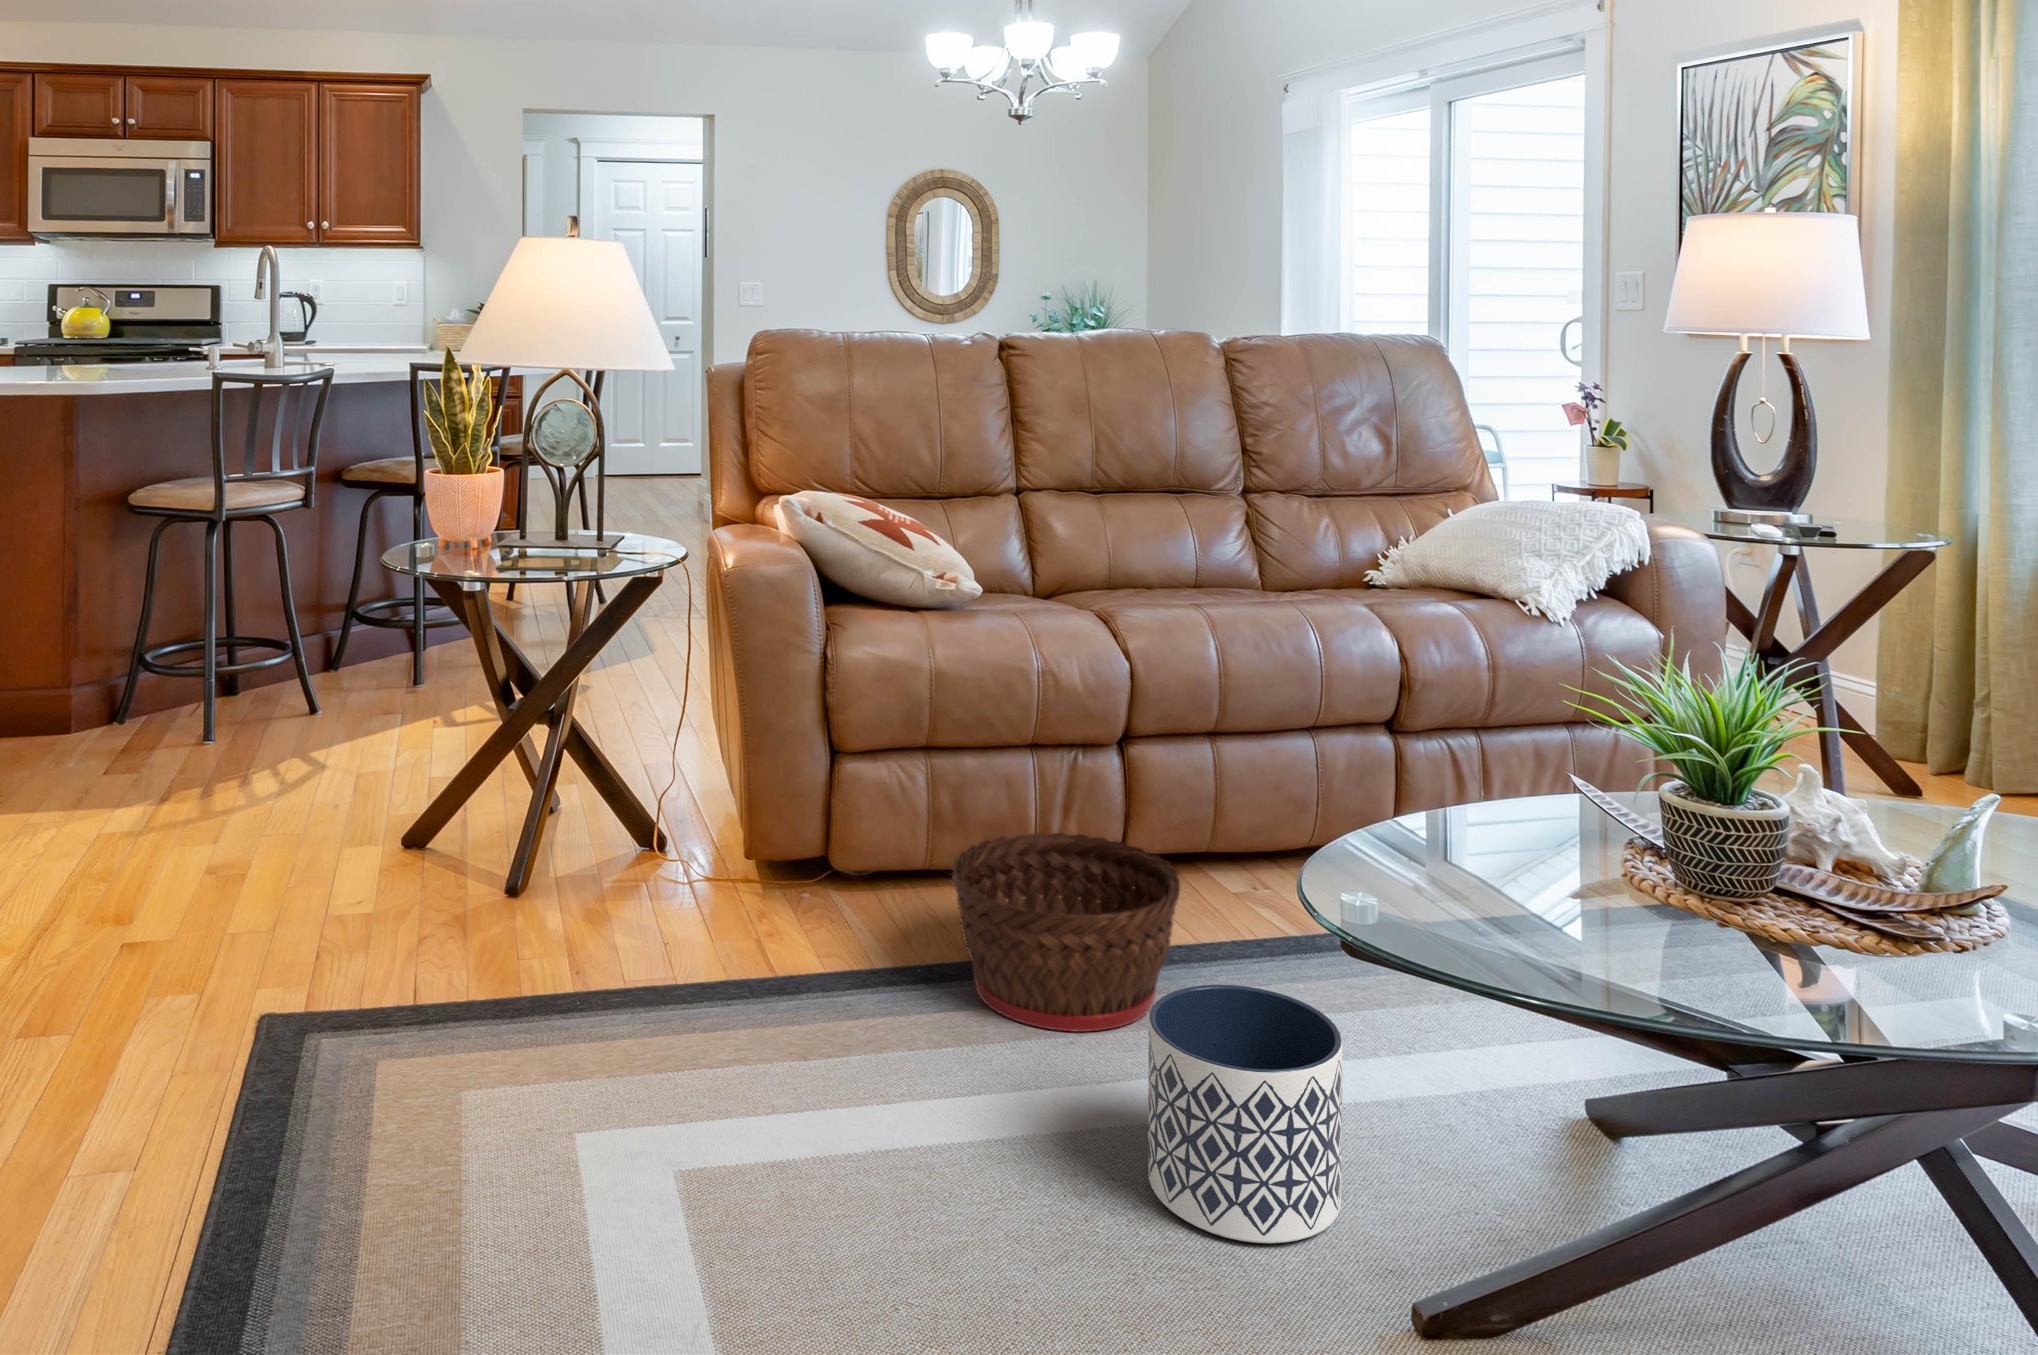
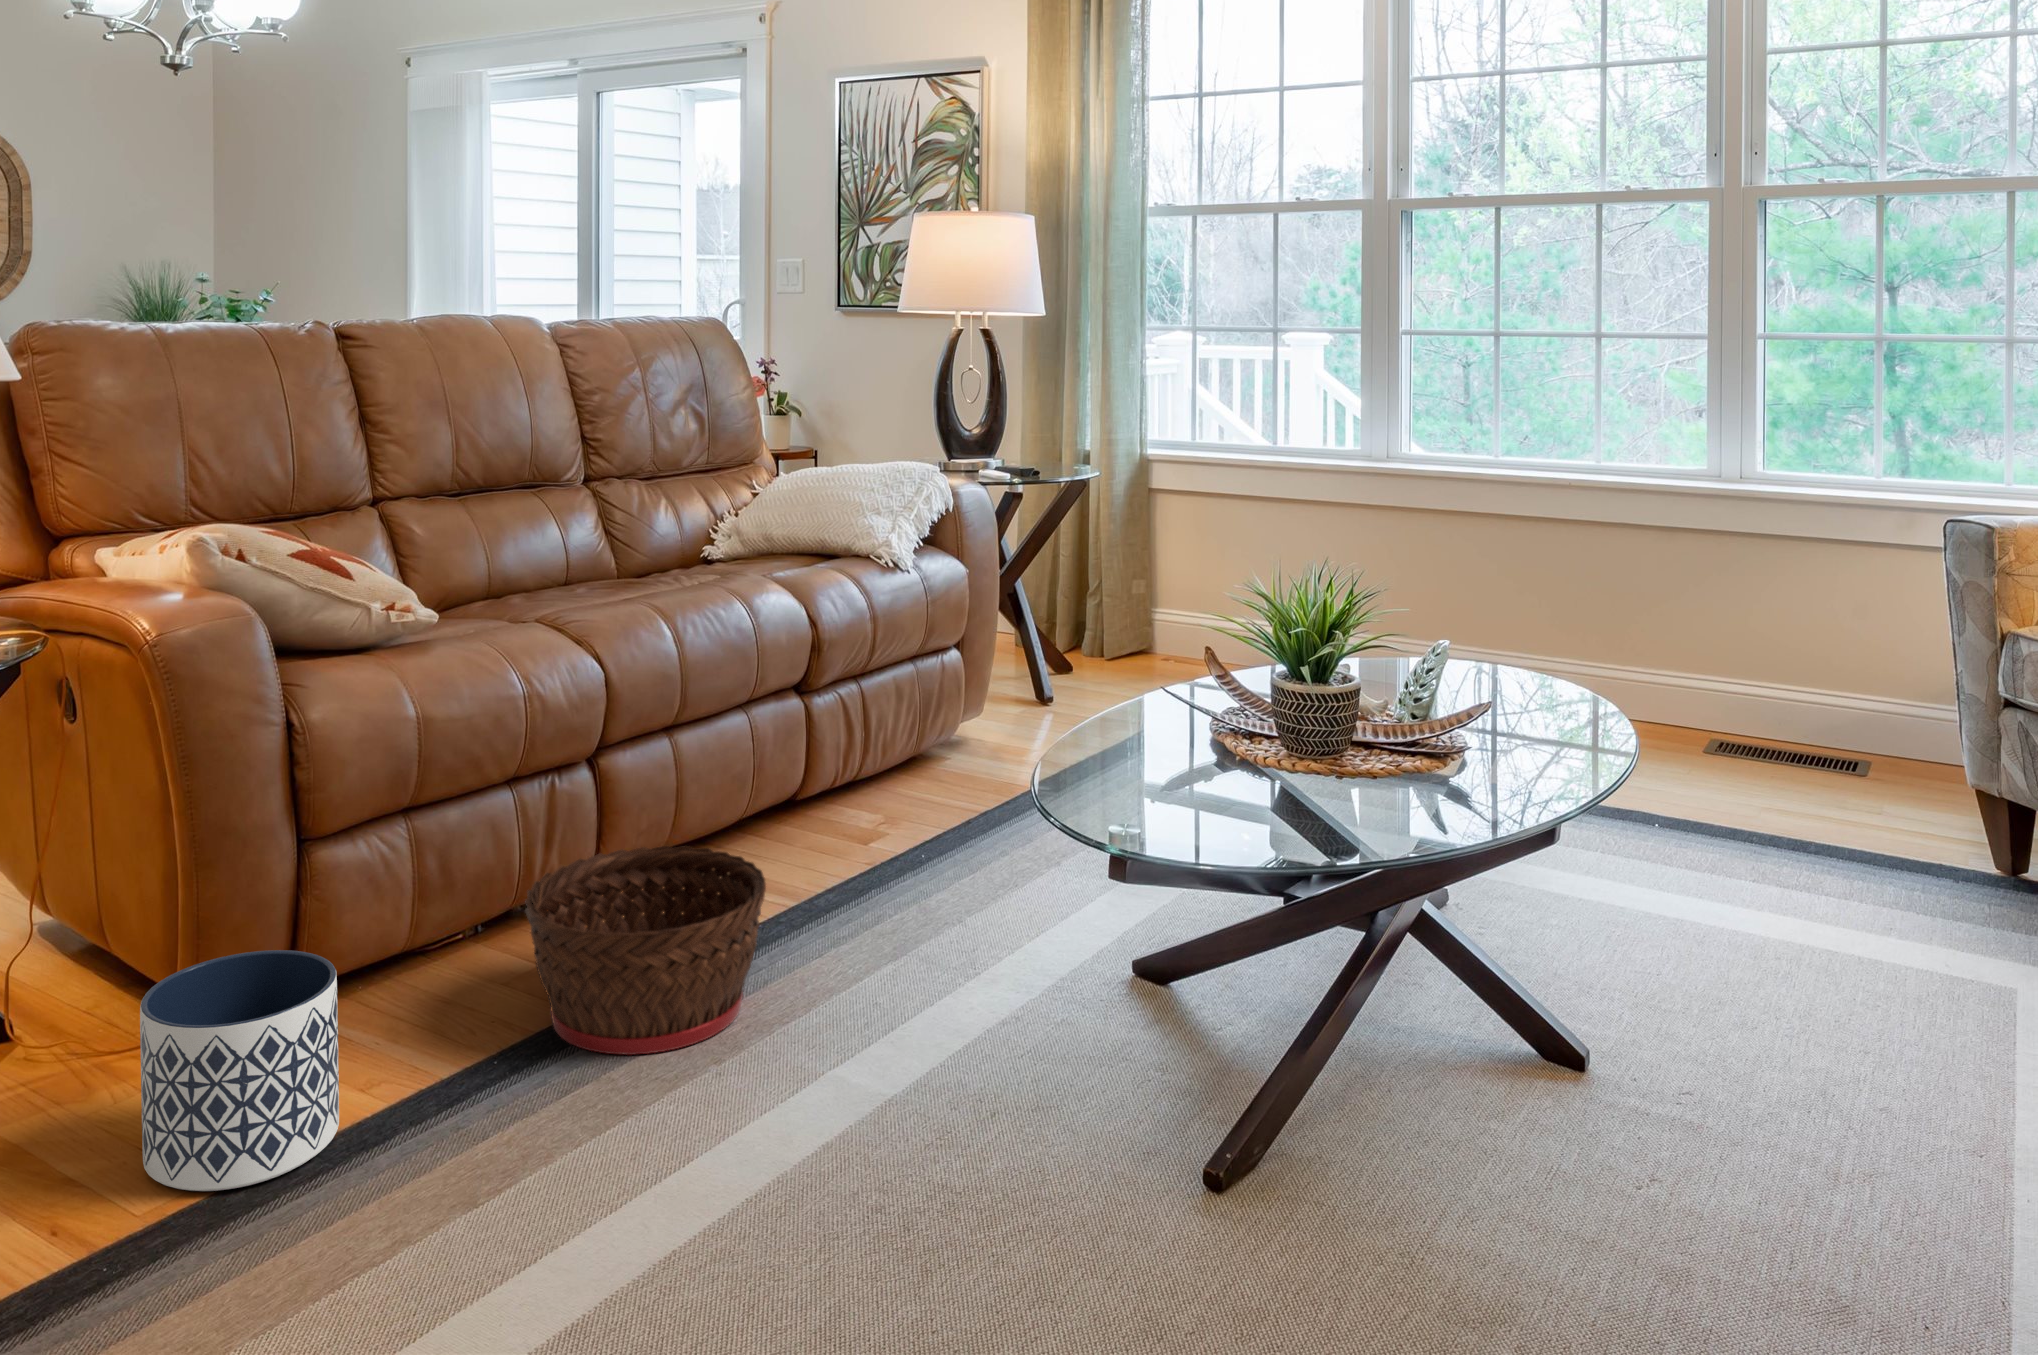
planter: present [1148,985,1342,1243] -> present [140,950,339,1191]

